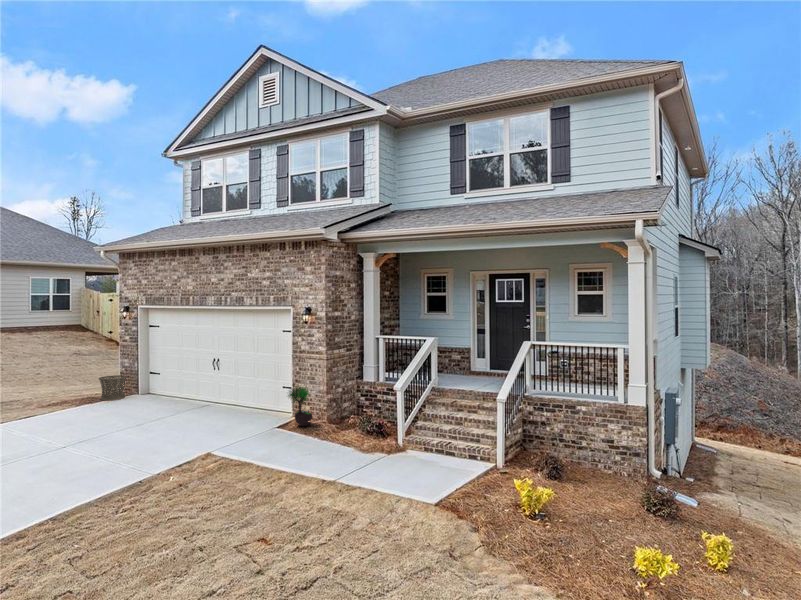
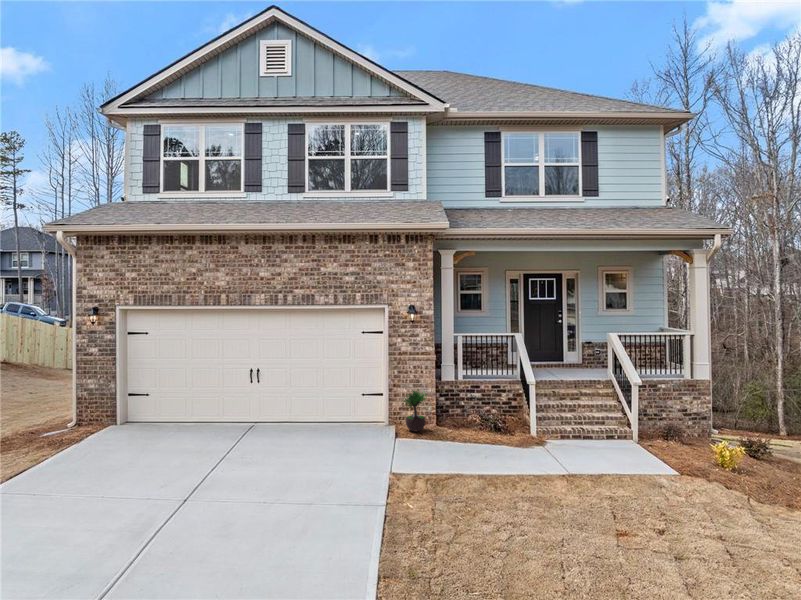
basket: present [99,375,127,401] -> none [70,399,111,436]

